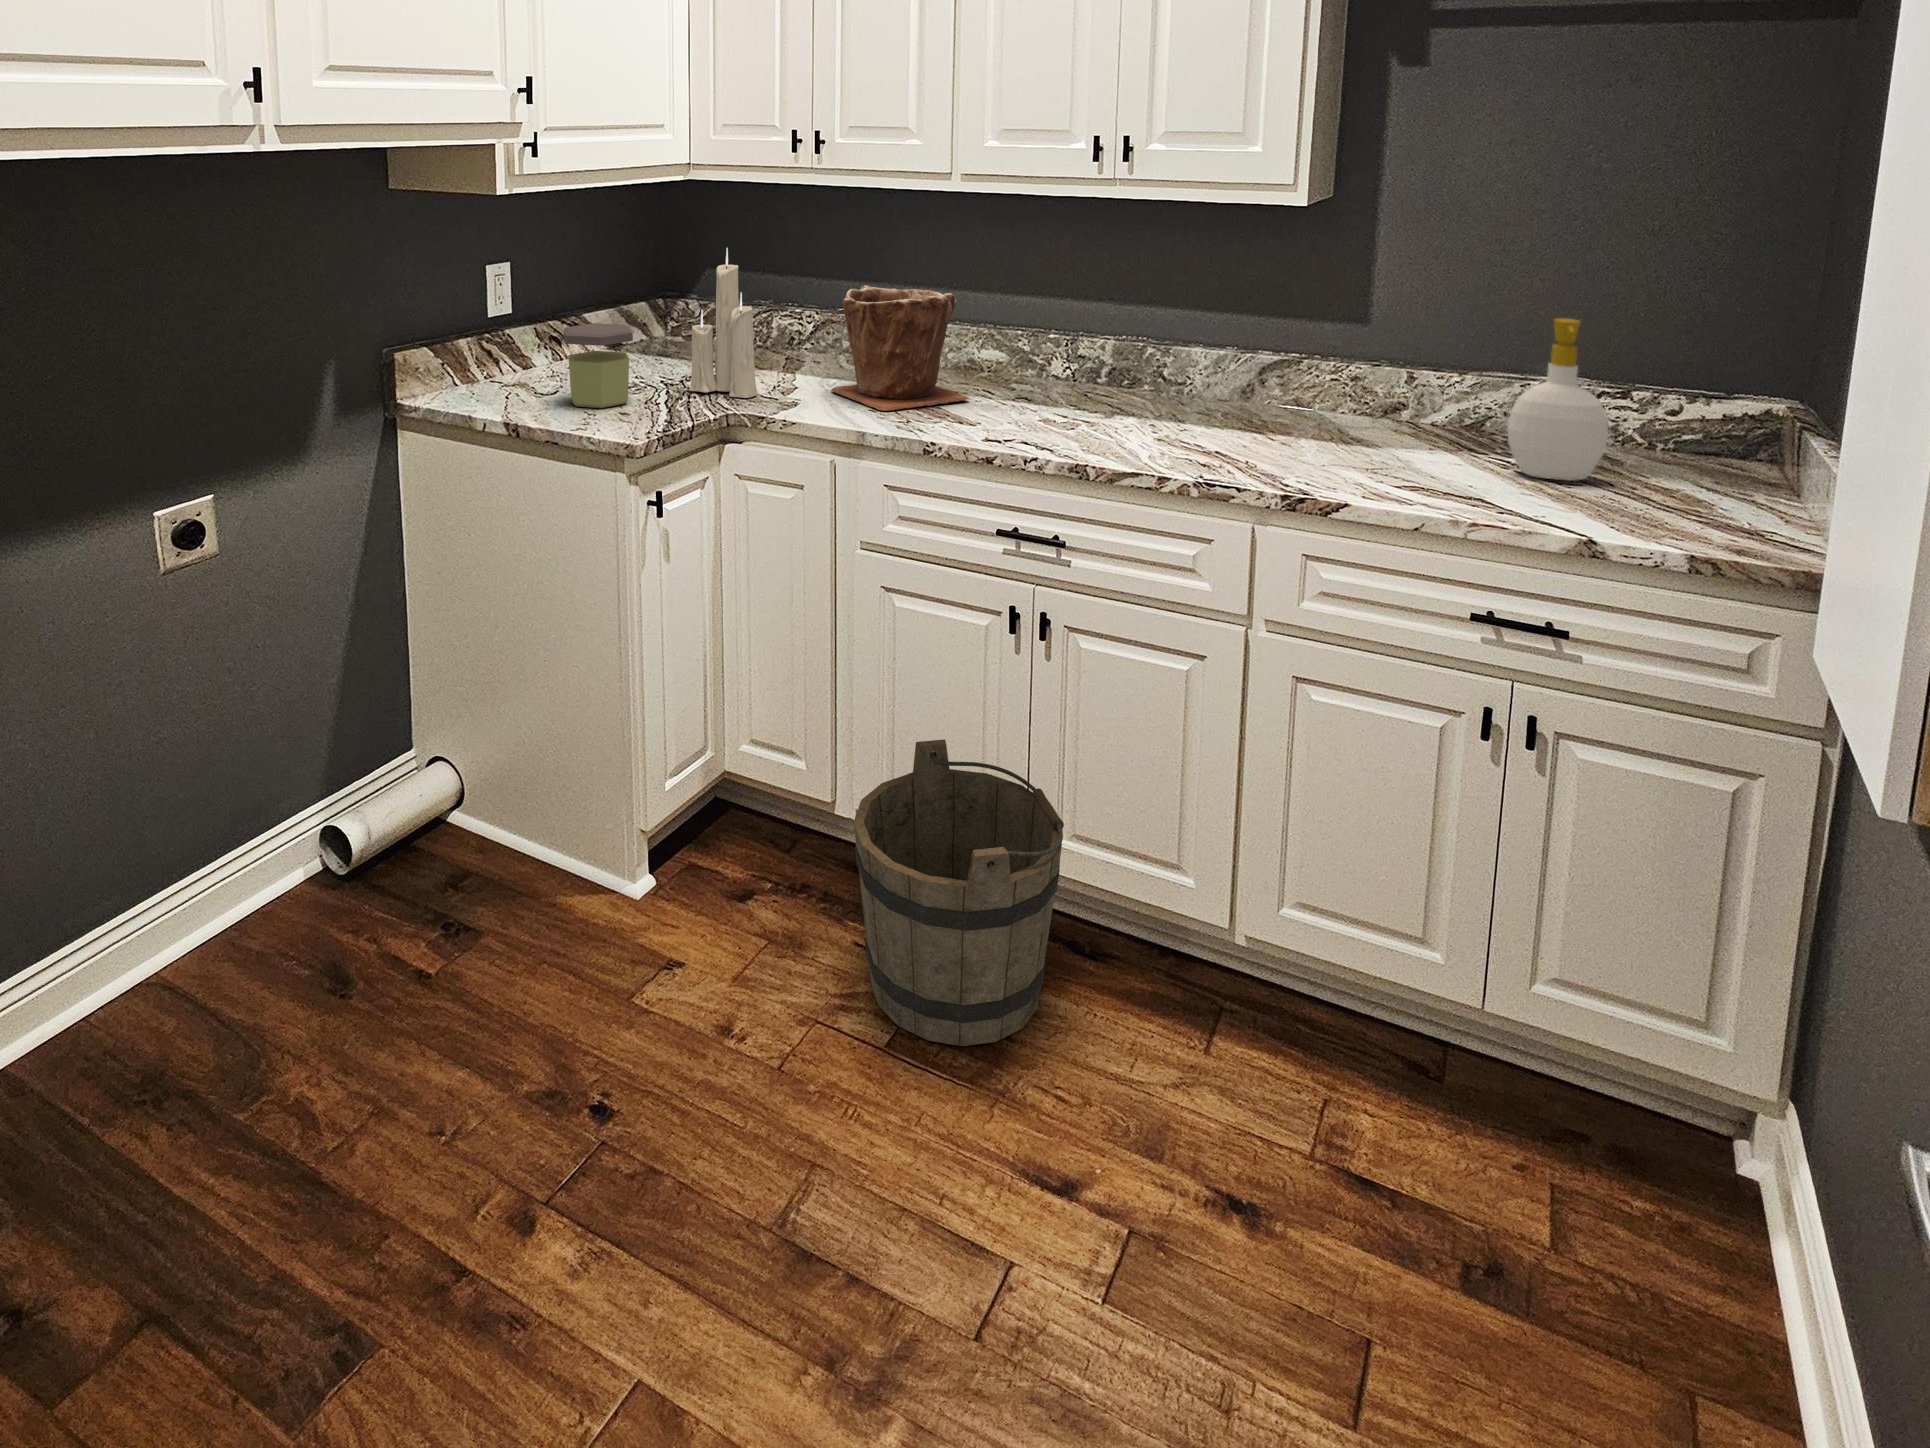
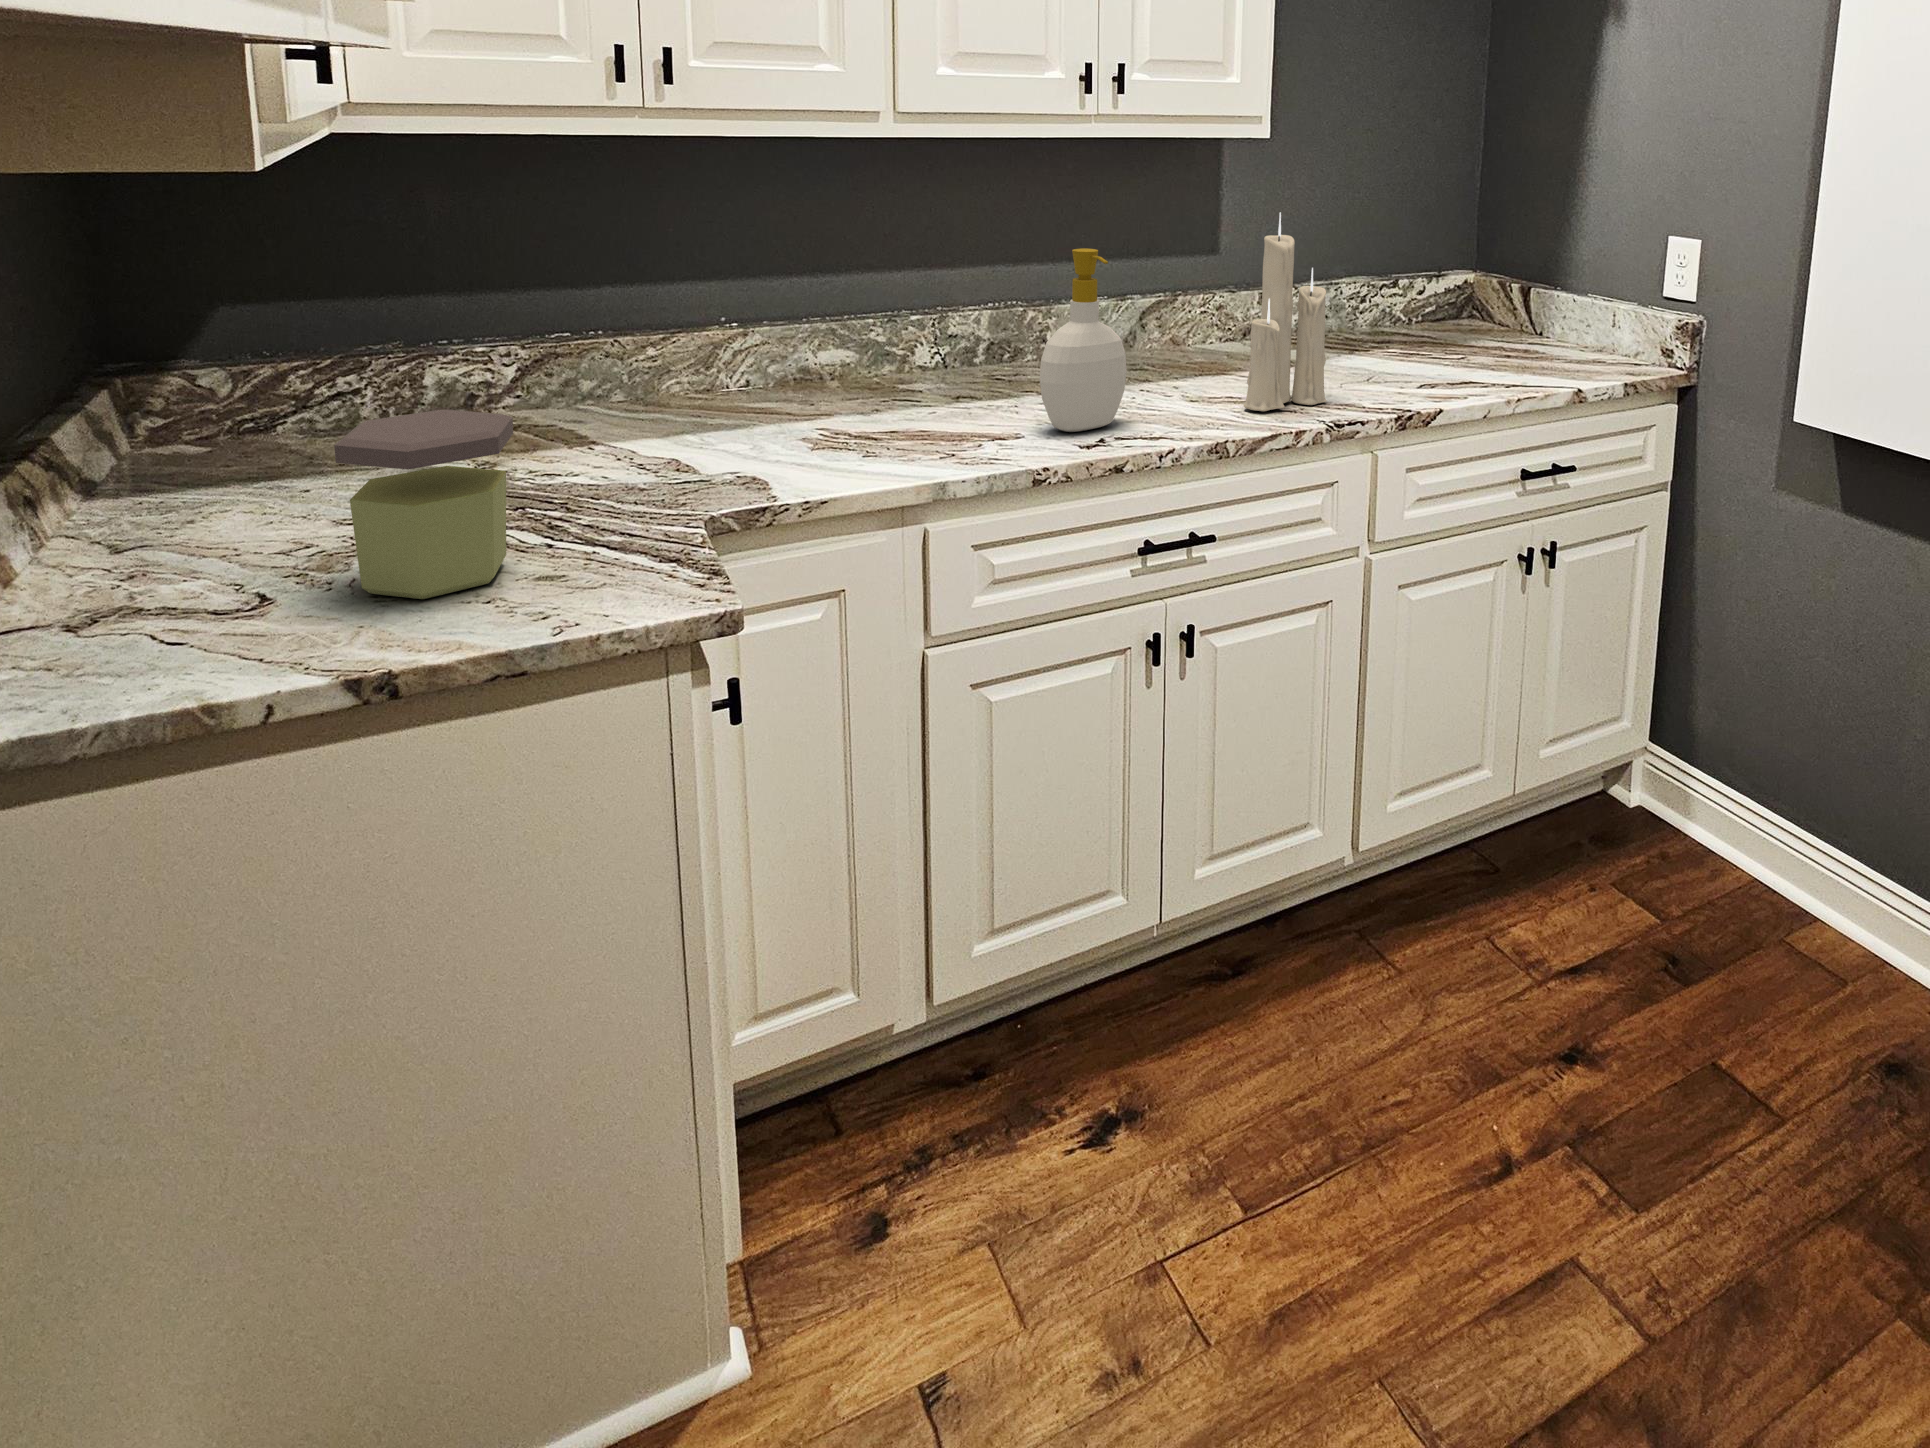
candle: present [689,248,757,398] -> present [1244,212,1326,411]
plant pot: present [831,285,969,411] -> none [718,271,909,453]
soap bottle: present [1507,318,1608,481] -> present [1040,248,1127,432]
bucket: present [854,739,1064,1046] -> none [1086,833,1359,1204]

